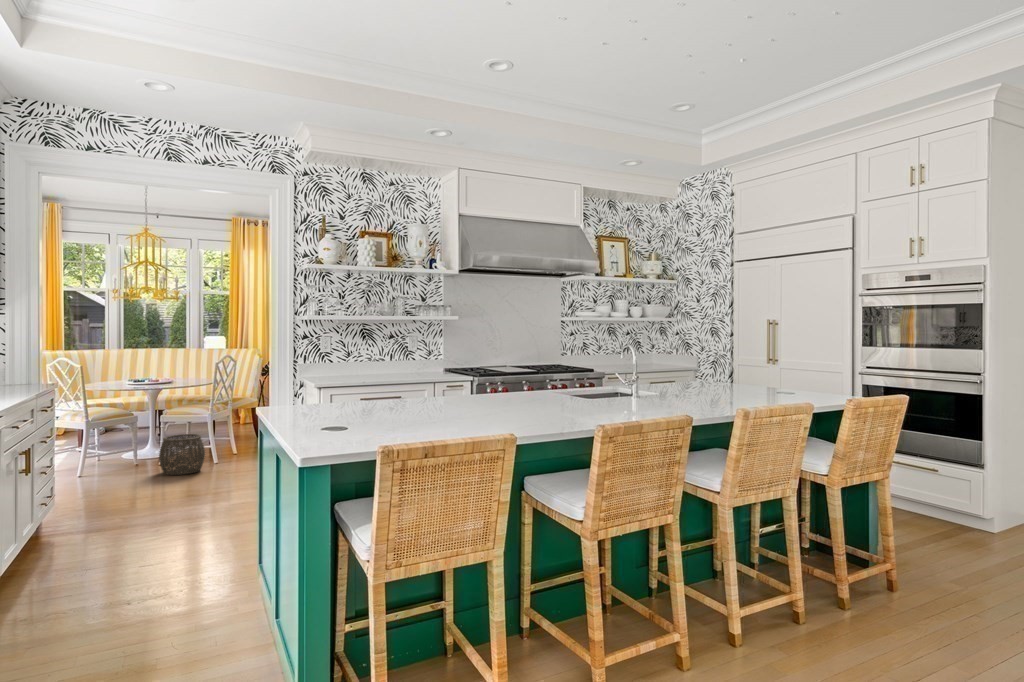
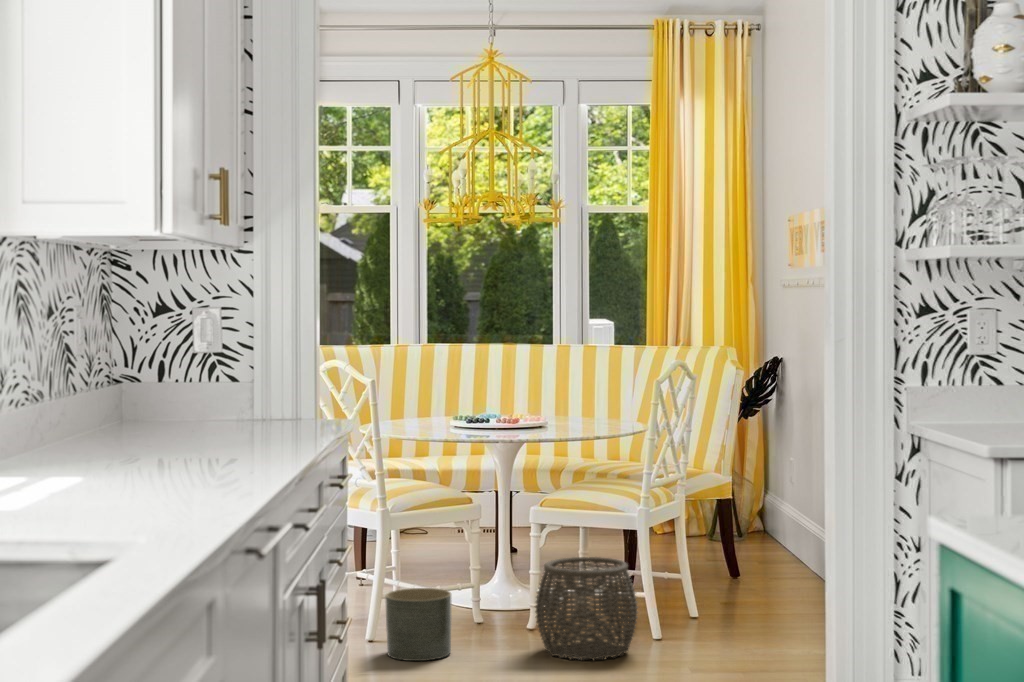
planter: none [86,451,119,482] -> present [385,588,452,661]

